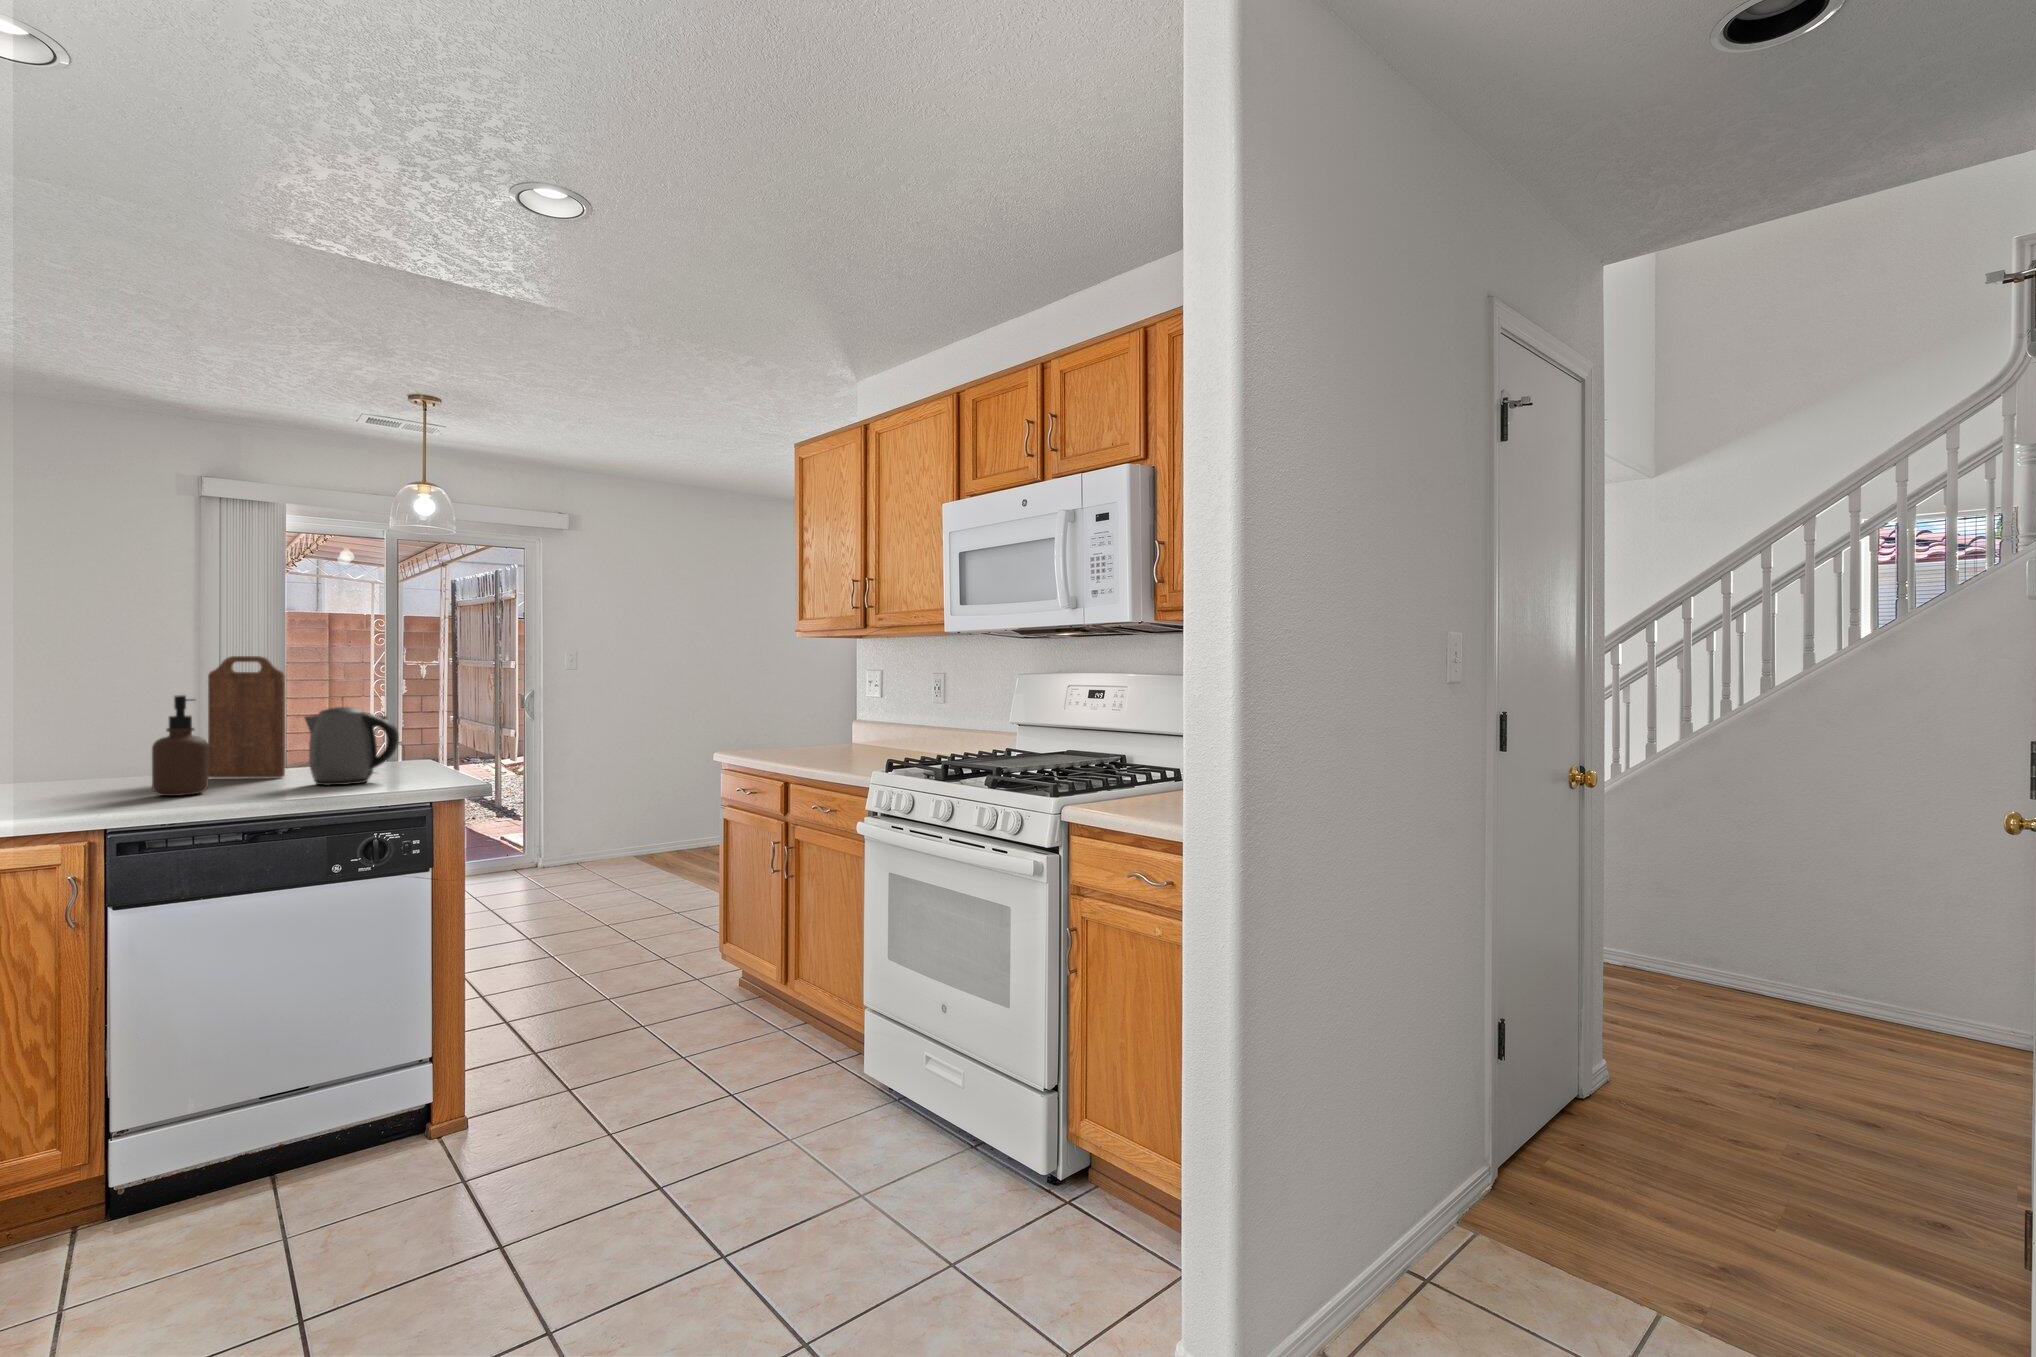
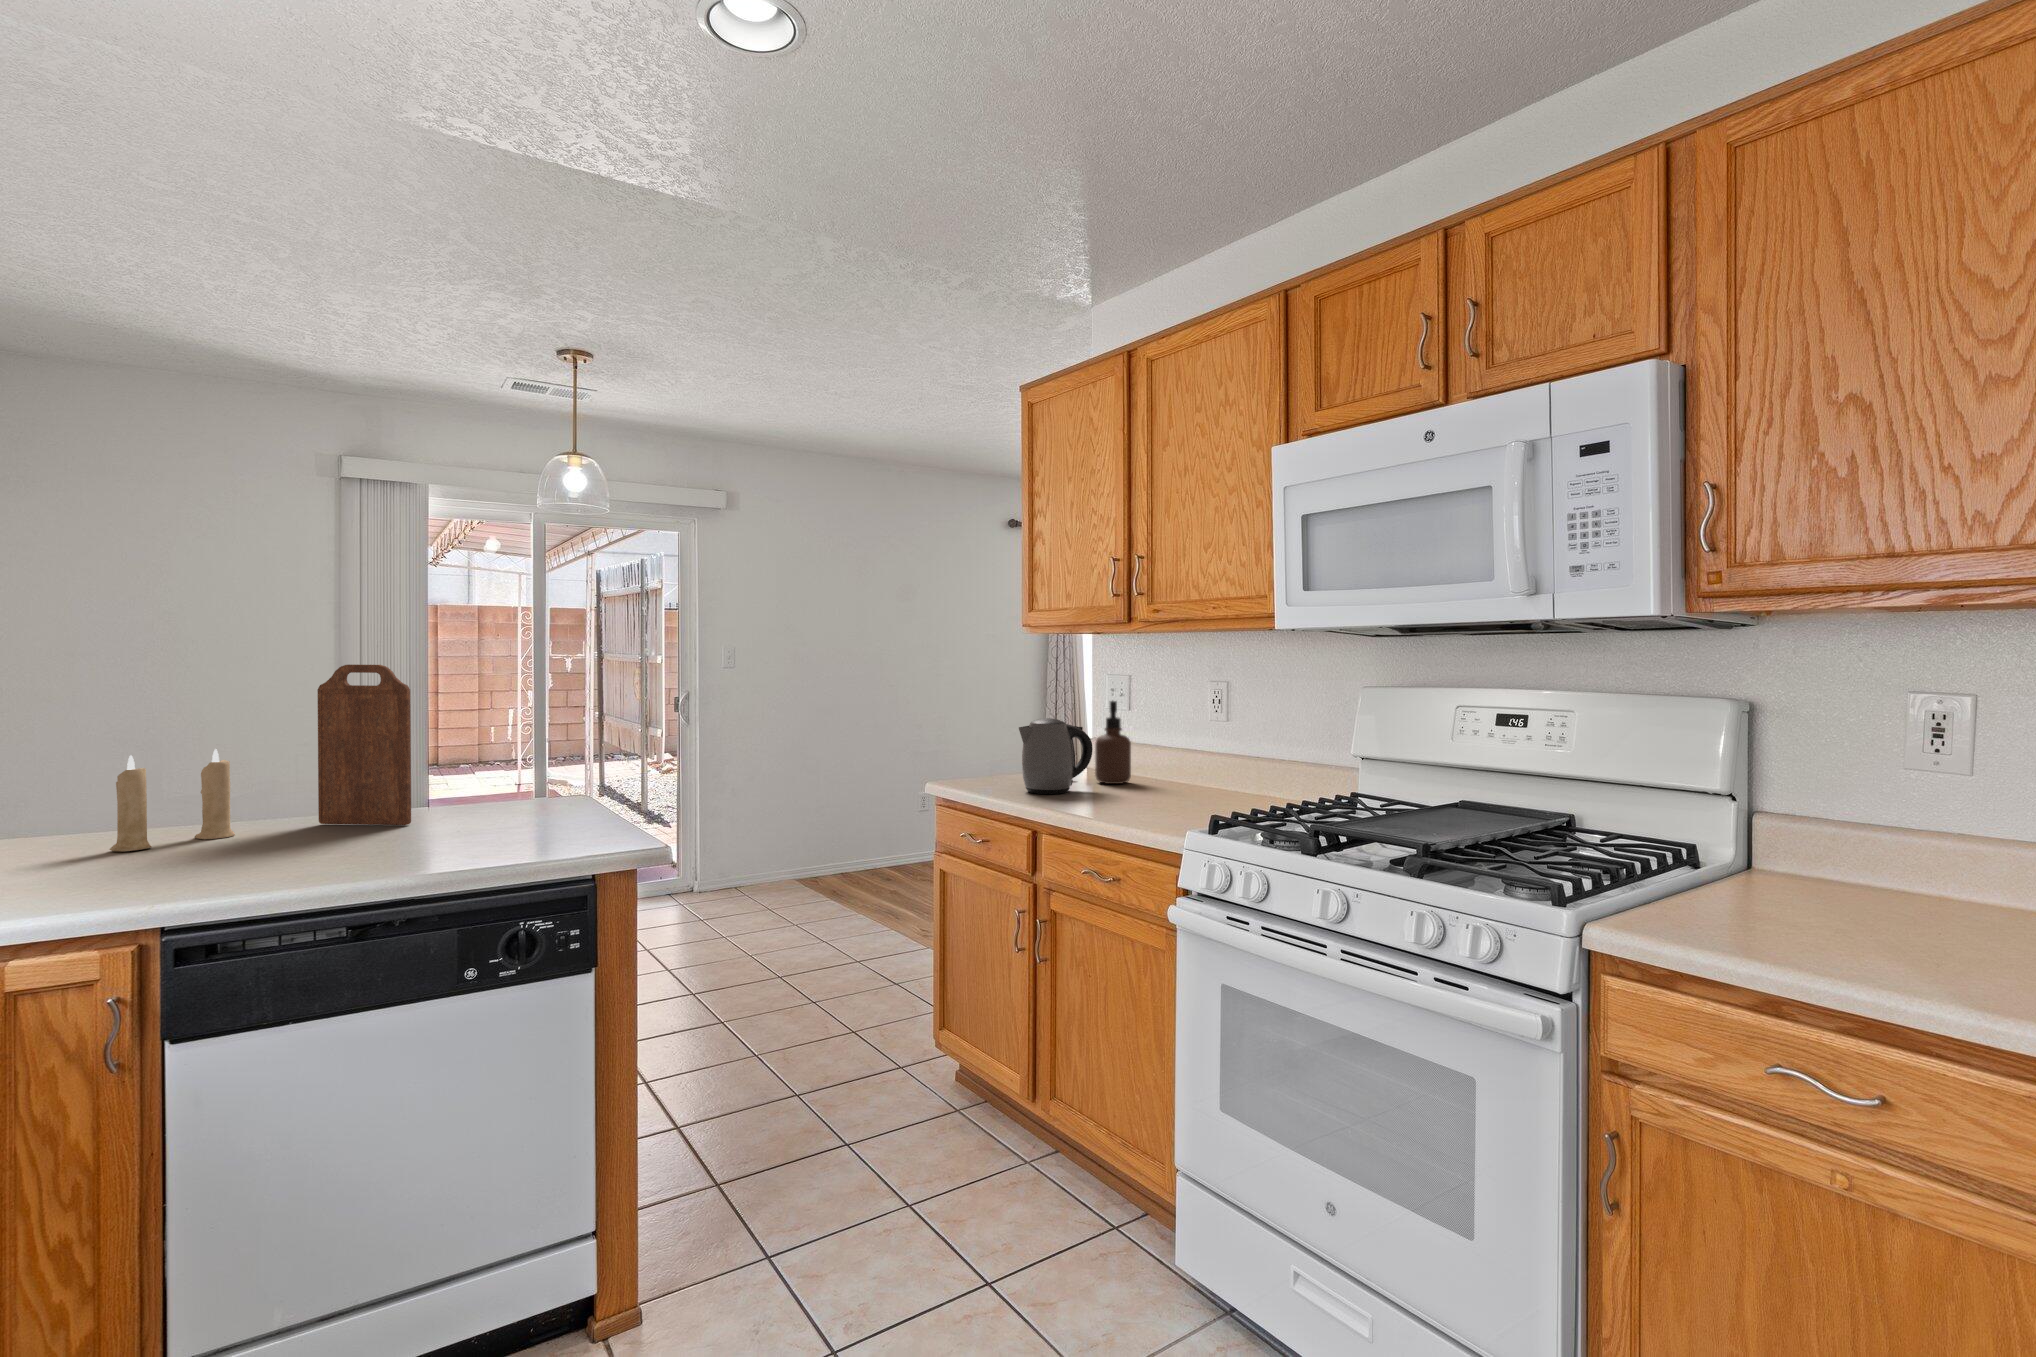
soap dispenser: present [152,695,209,796] -> present [1095,701,1131,784]
kettle: present [305,707,399,785] -> present [1019,718,1093,794]
candle: none [44,717,142,793] -> present [110,749,235,851]

